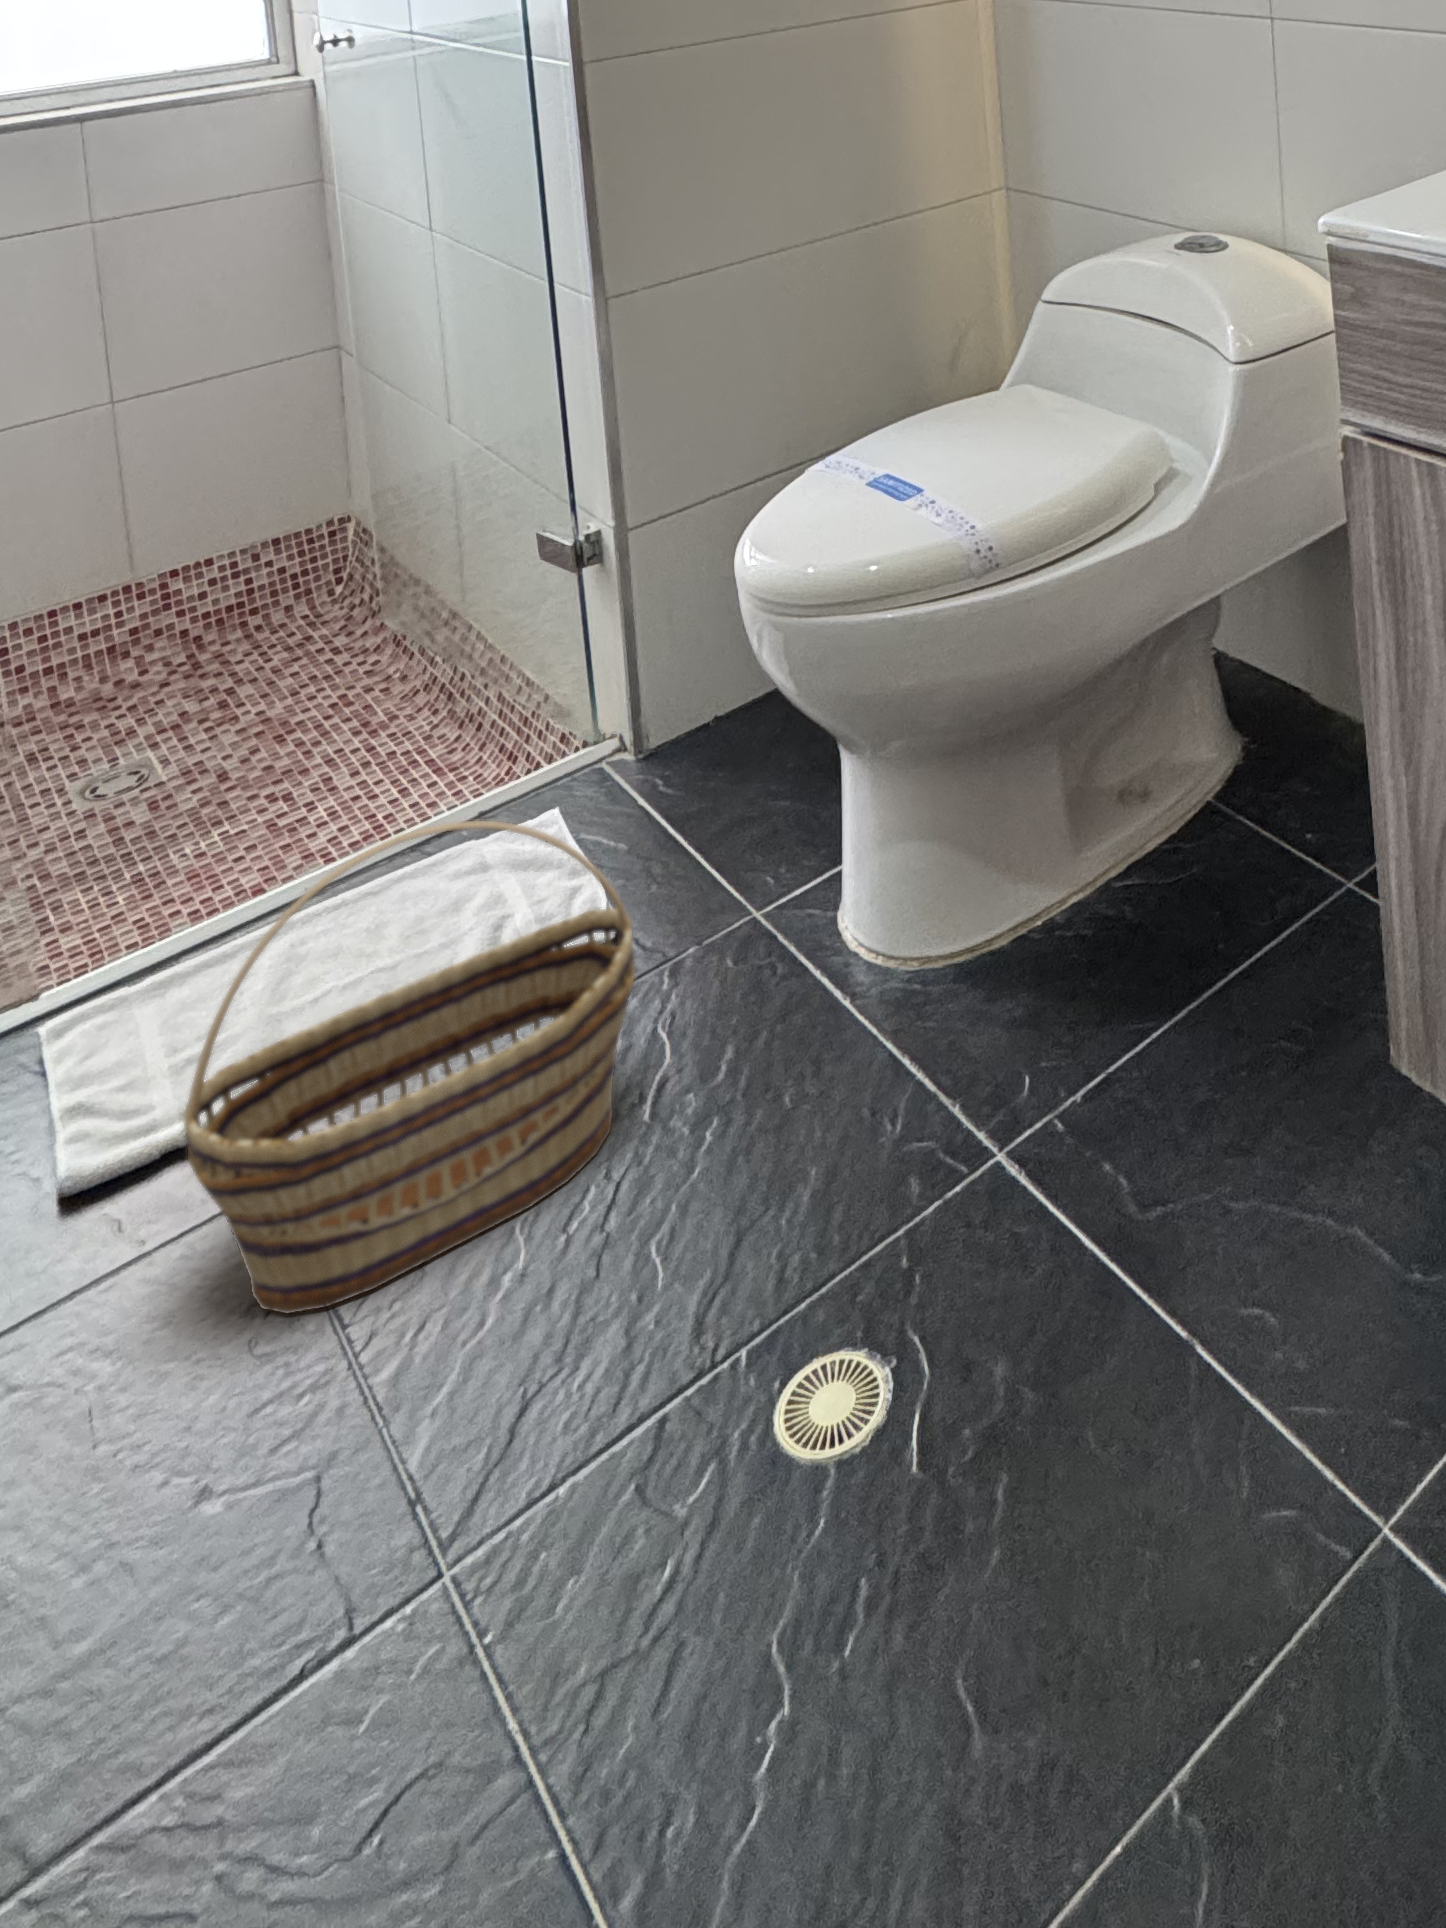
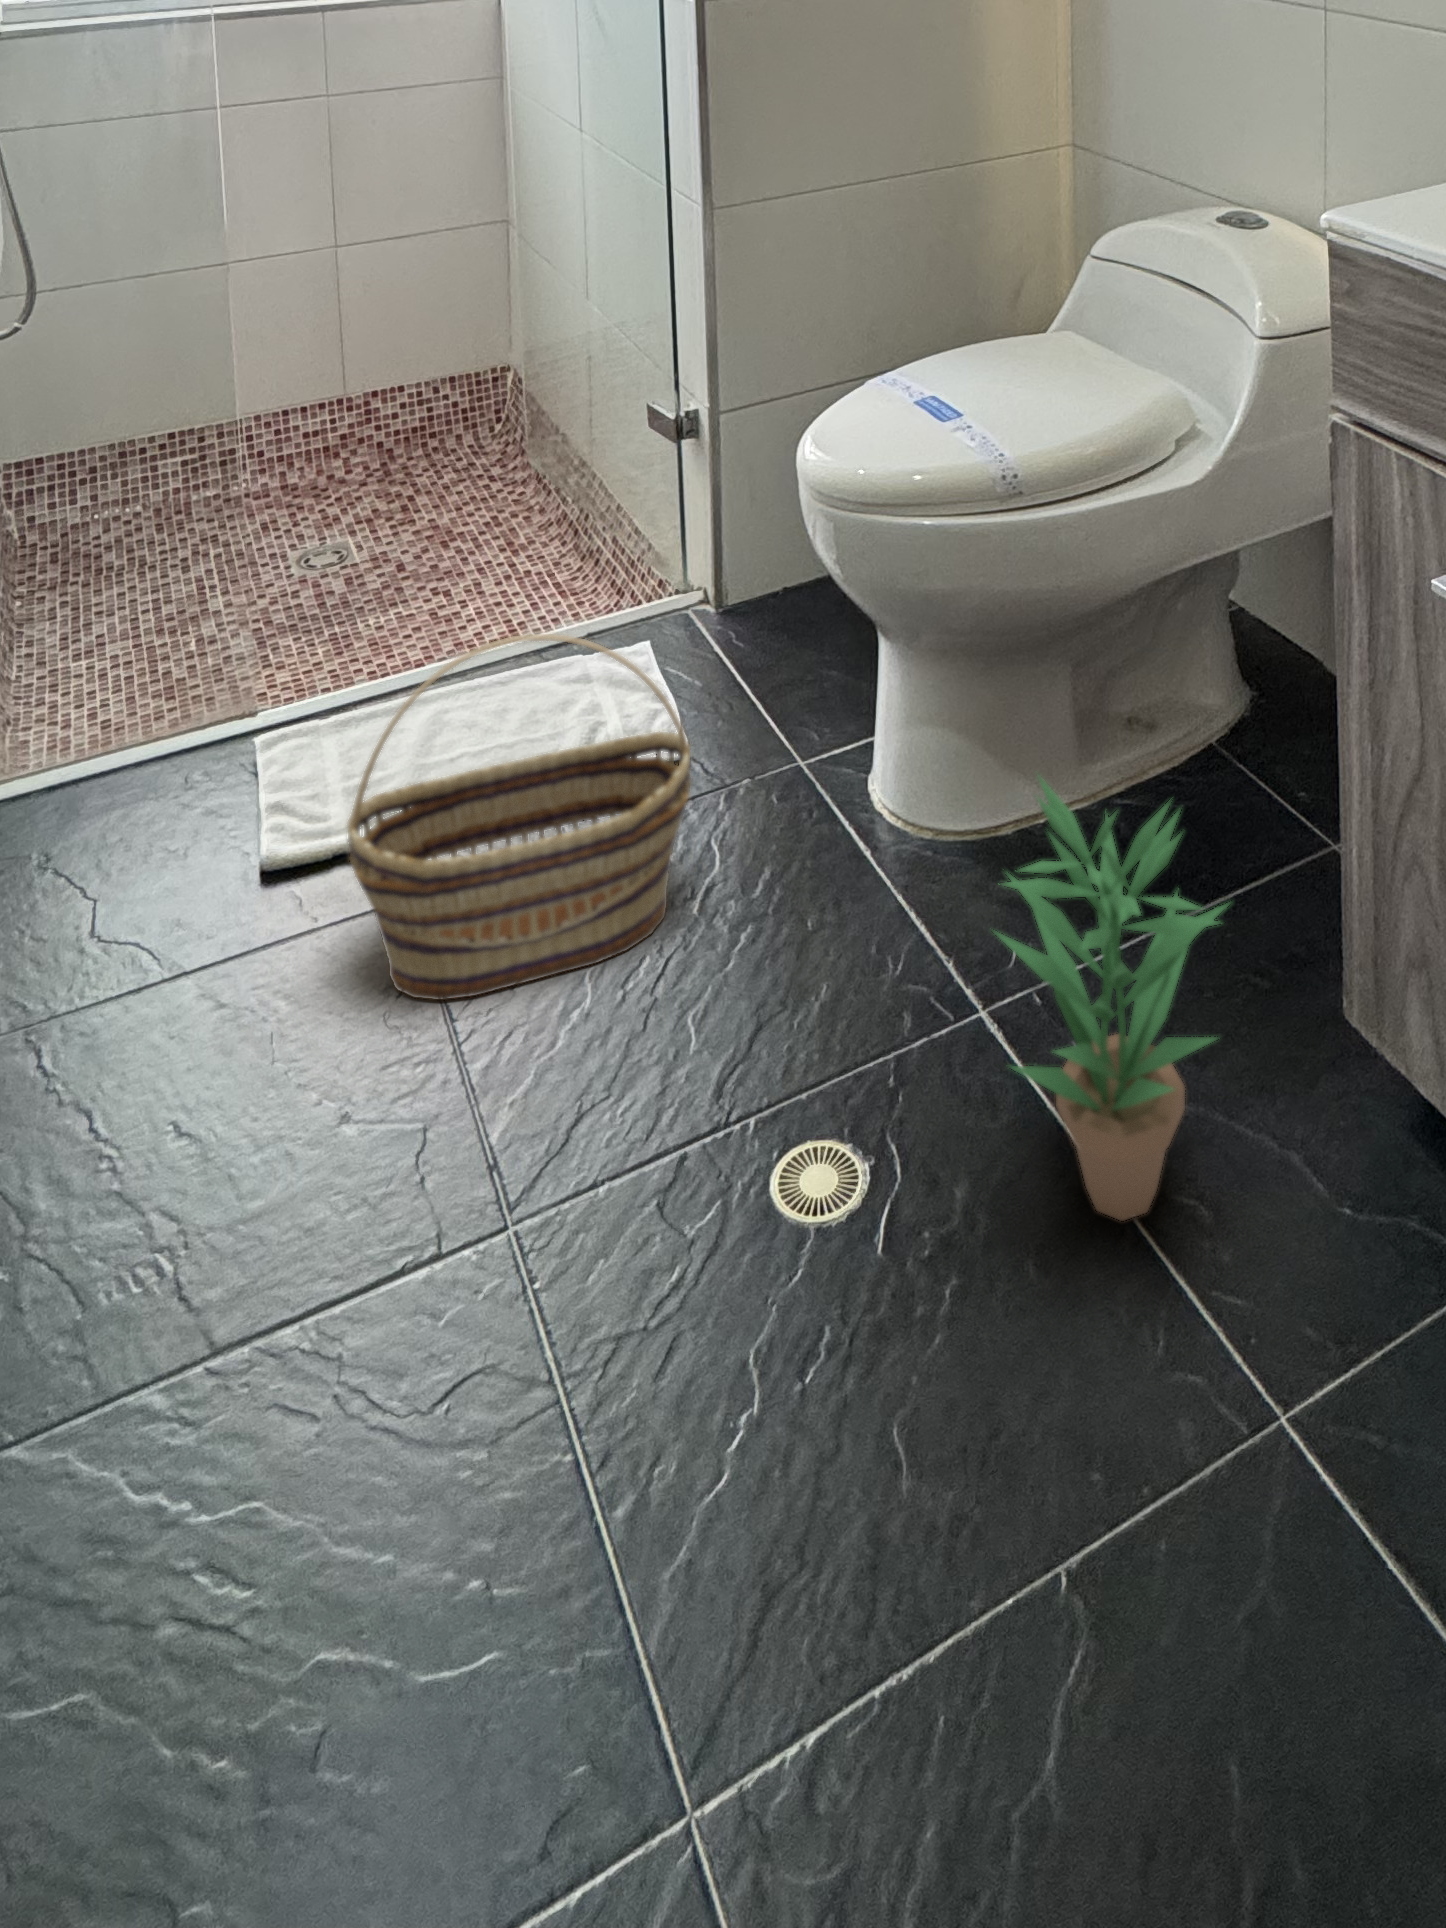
potted plant: none [1021,866,1287,1349] -> present [995,777,1227,1220]

